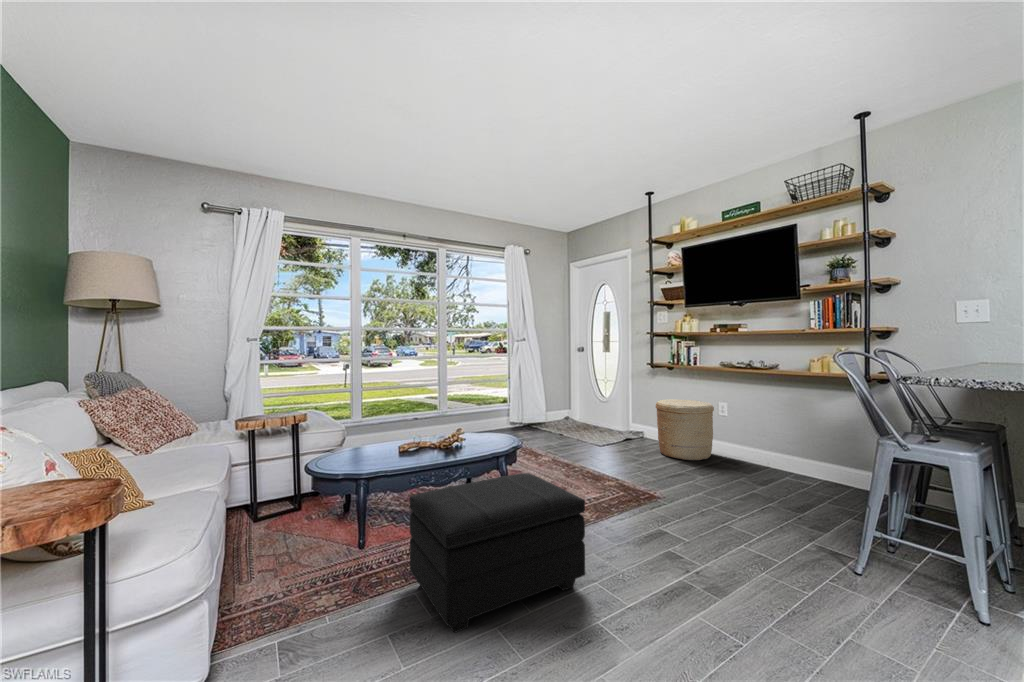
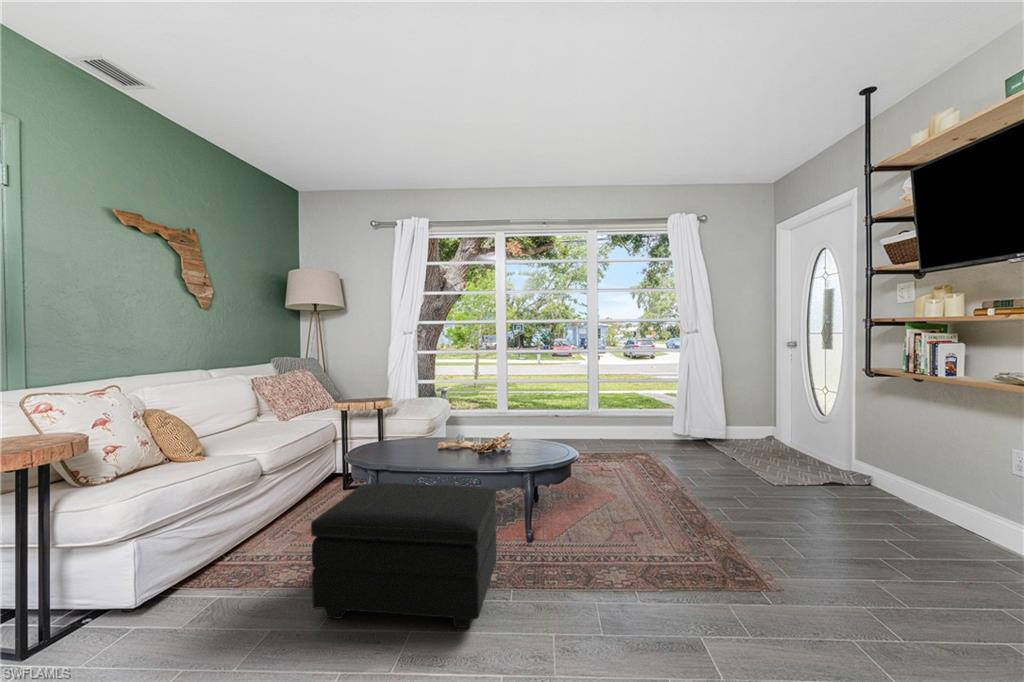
basket: present [656,399,714,460] -> none [852,429,974,542]

